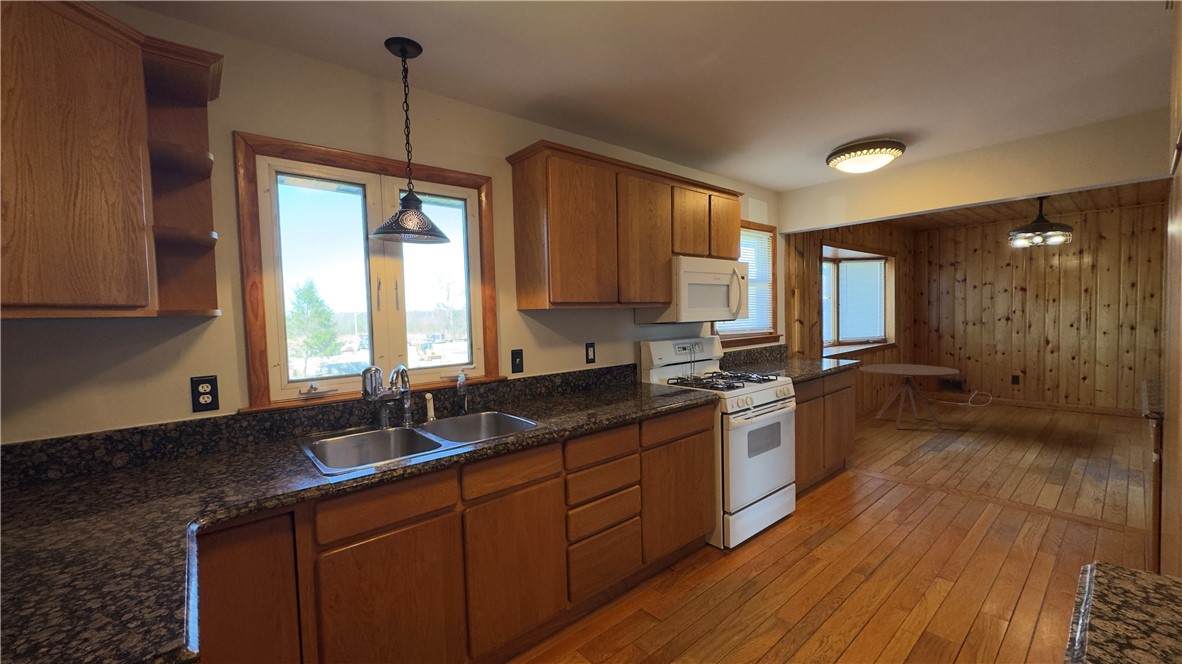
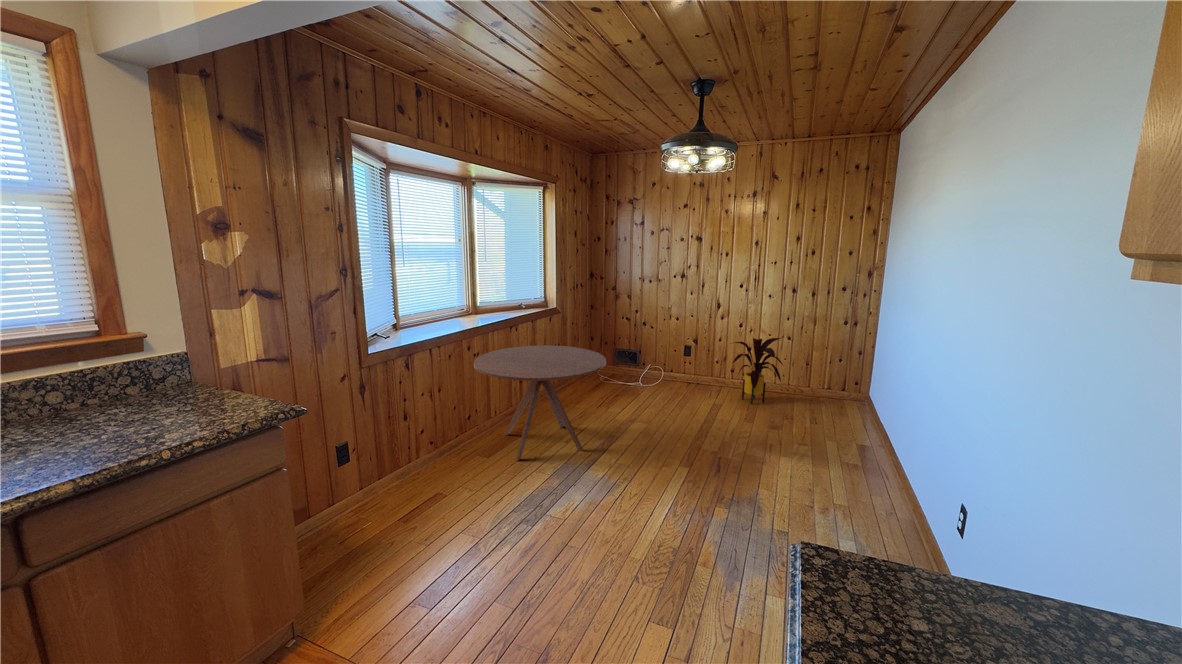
house plant: none [1062,367,1127,420] -> present [733,338,783,404]

